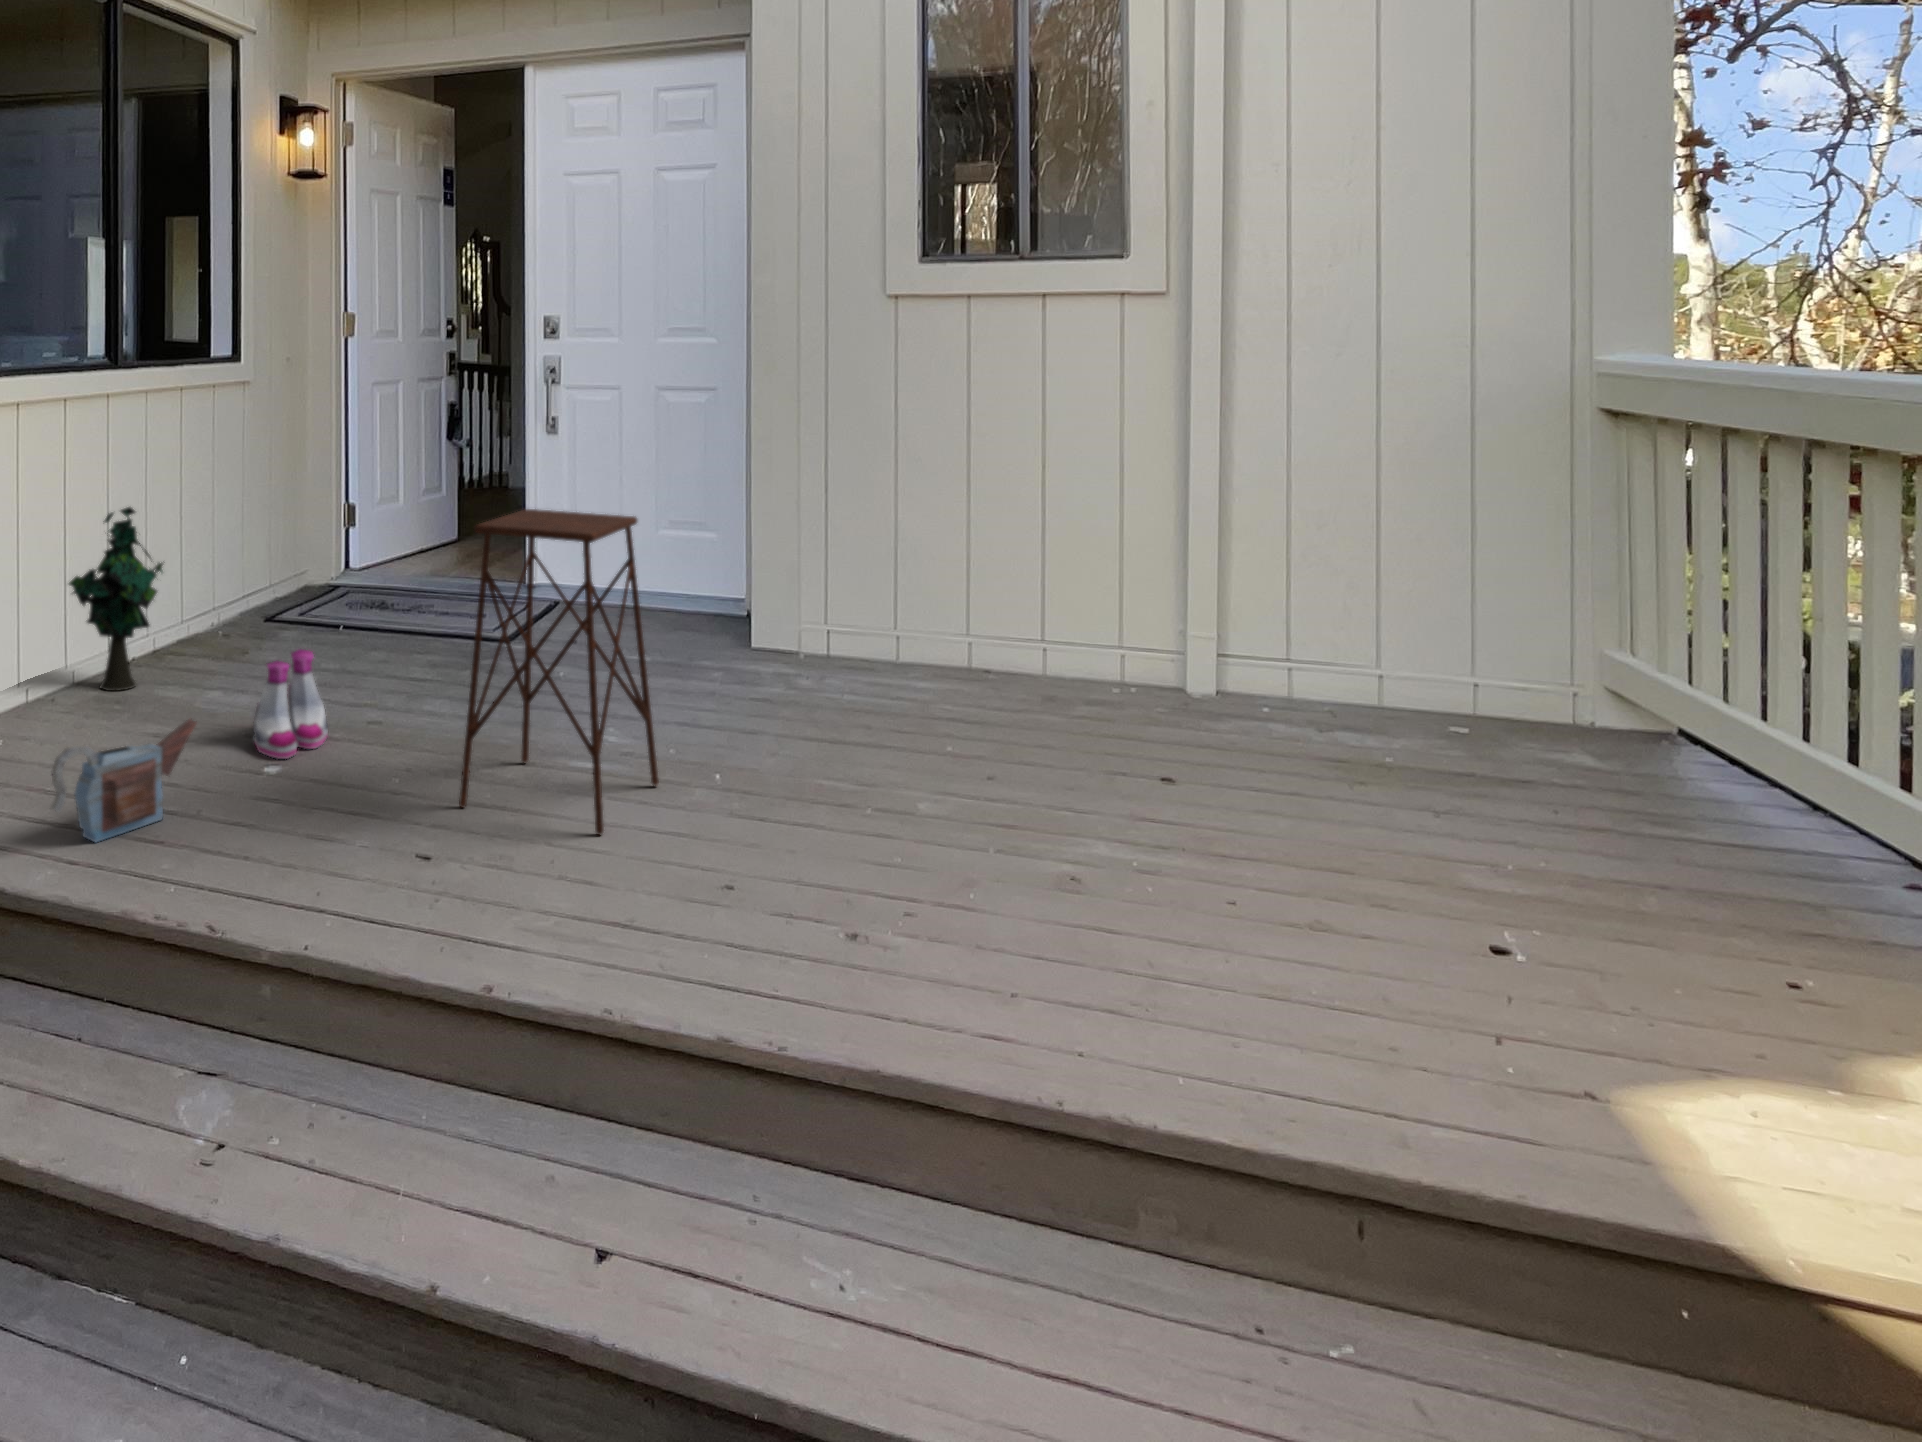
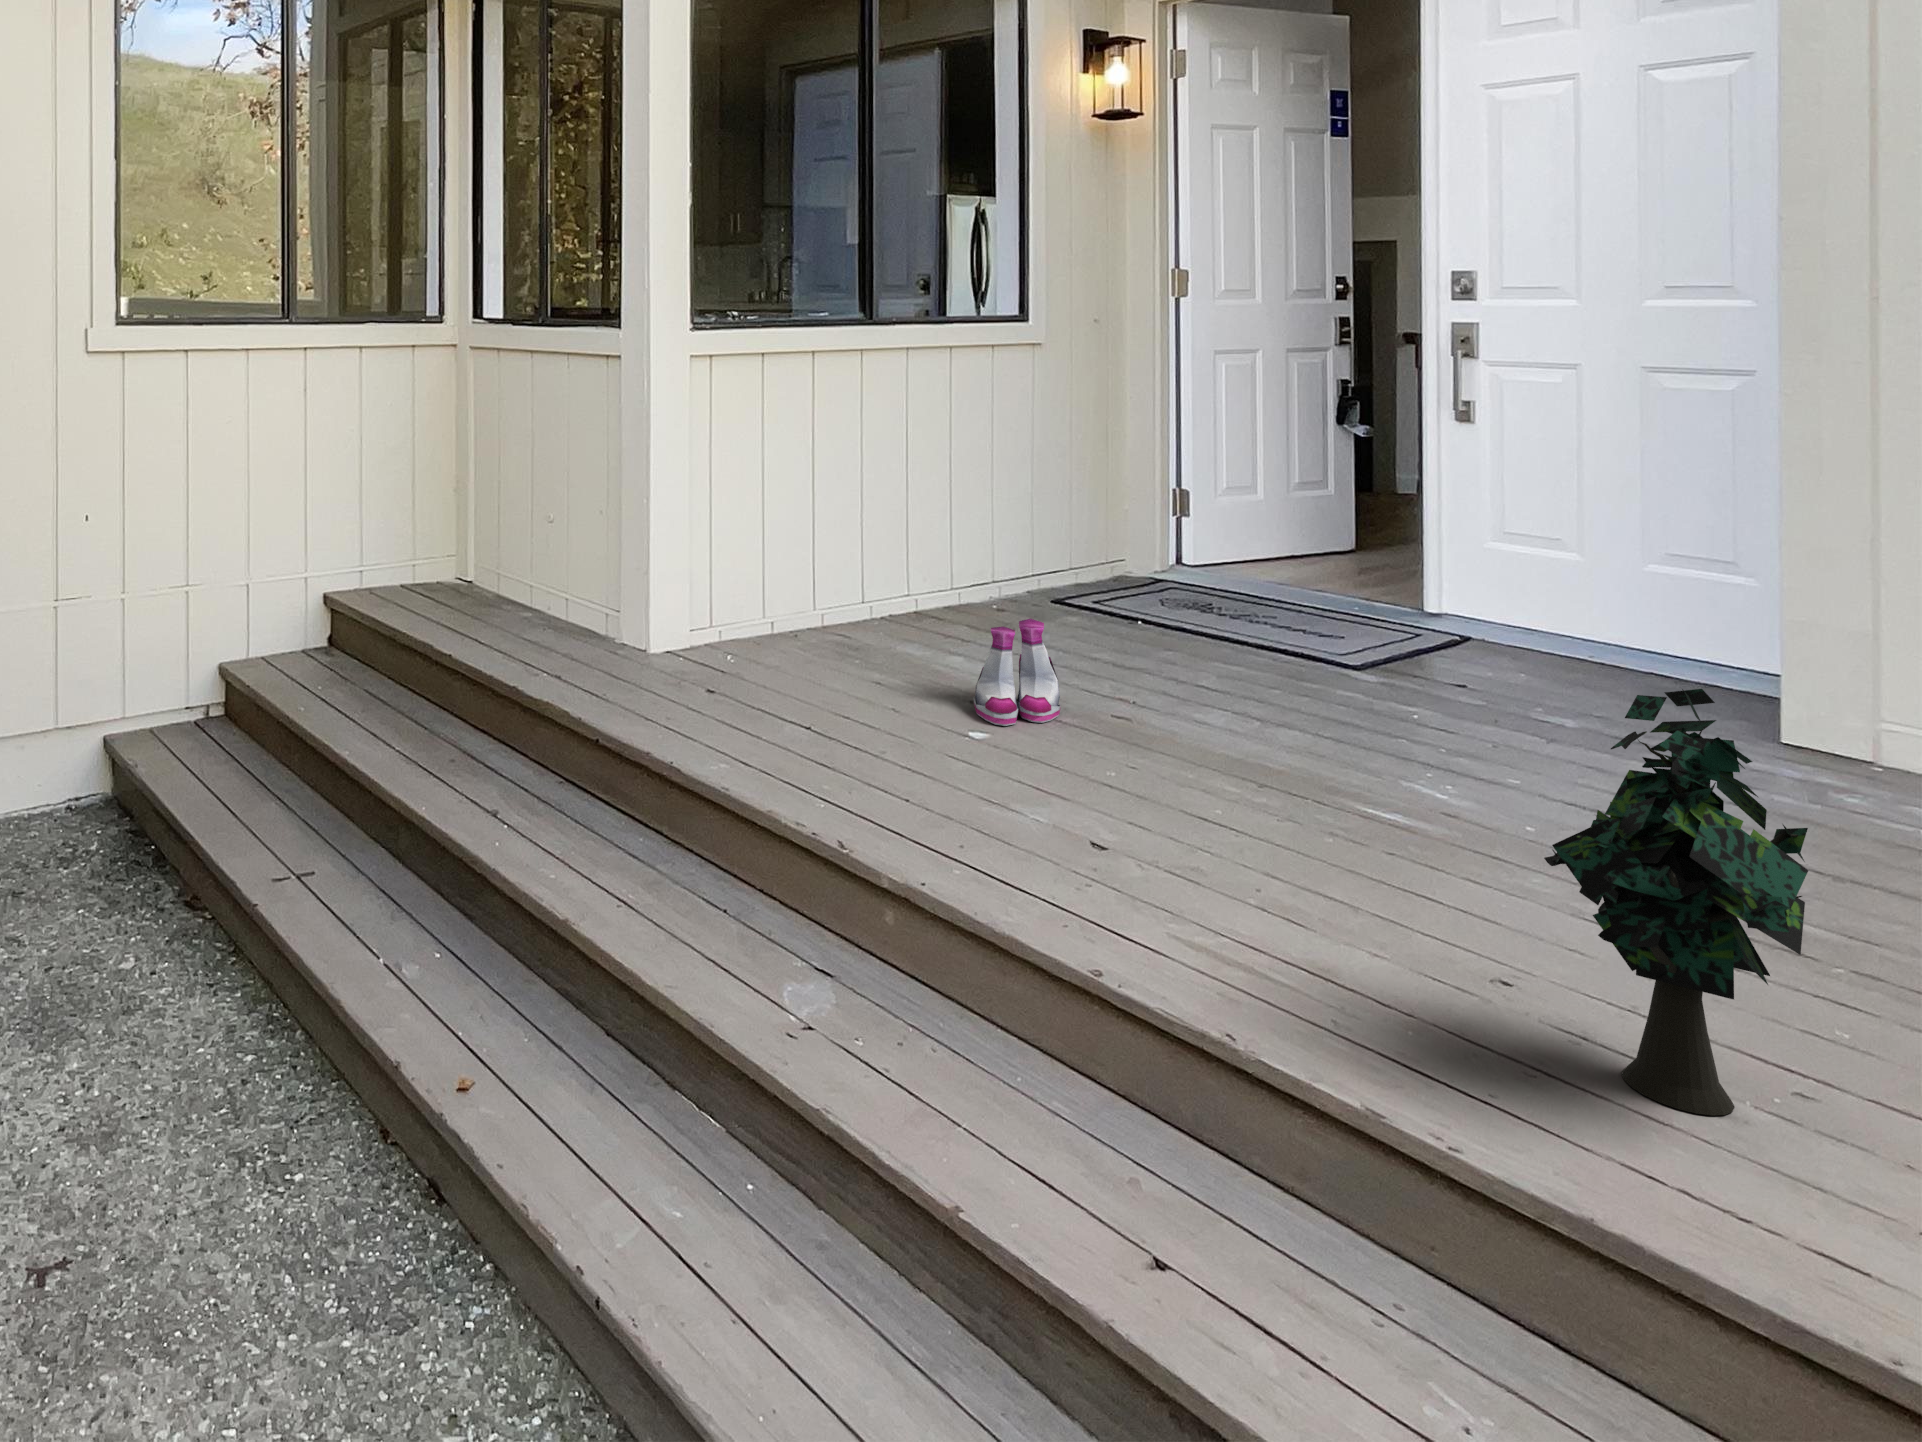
decorative plant: present [69,507,163,691] -> present [1544,689,1808,1115]
side table: present [459,509,659,835] -> none [1177,493,1471,877]
watering can: present [51,719,197,842] -> none [738,662,891,757]

